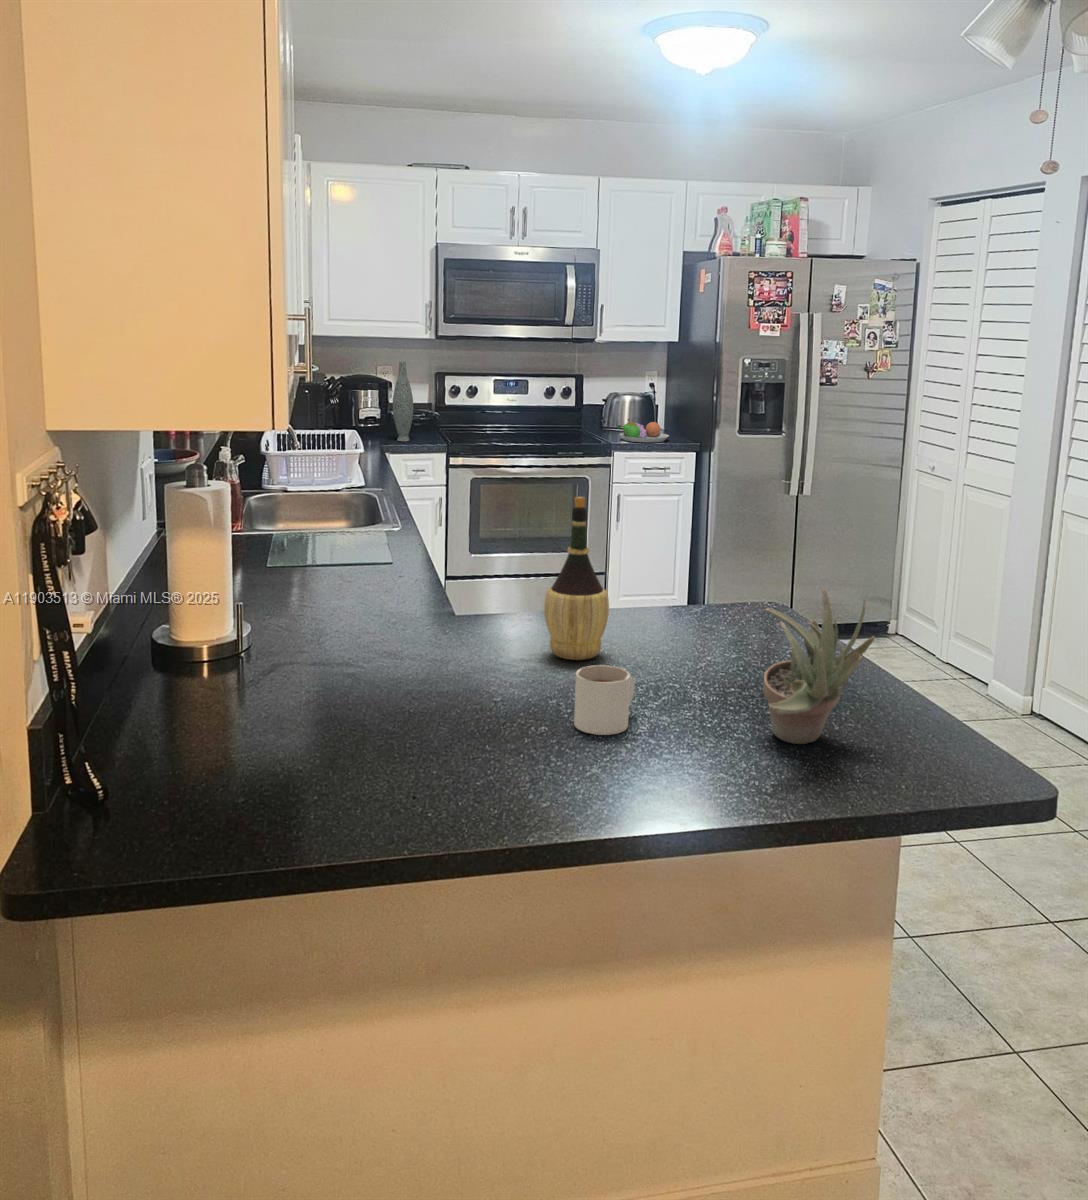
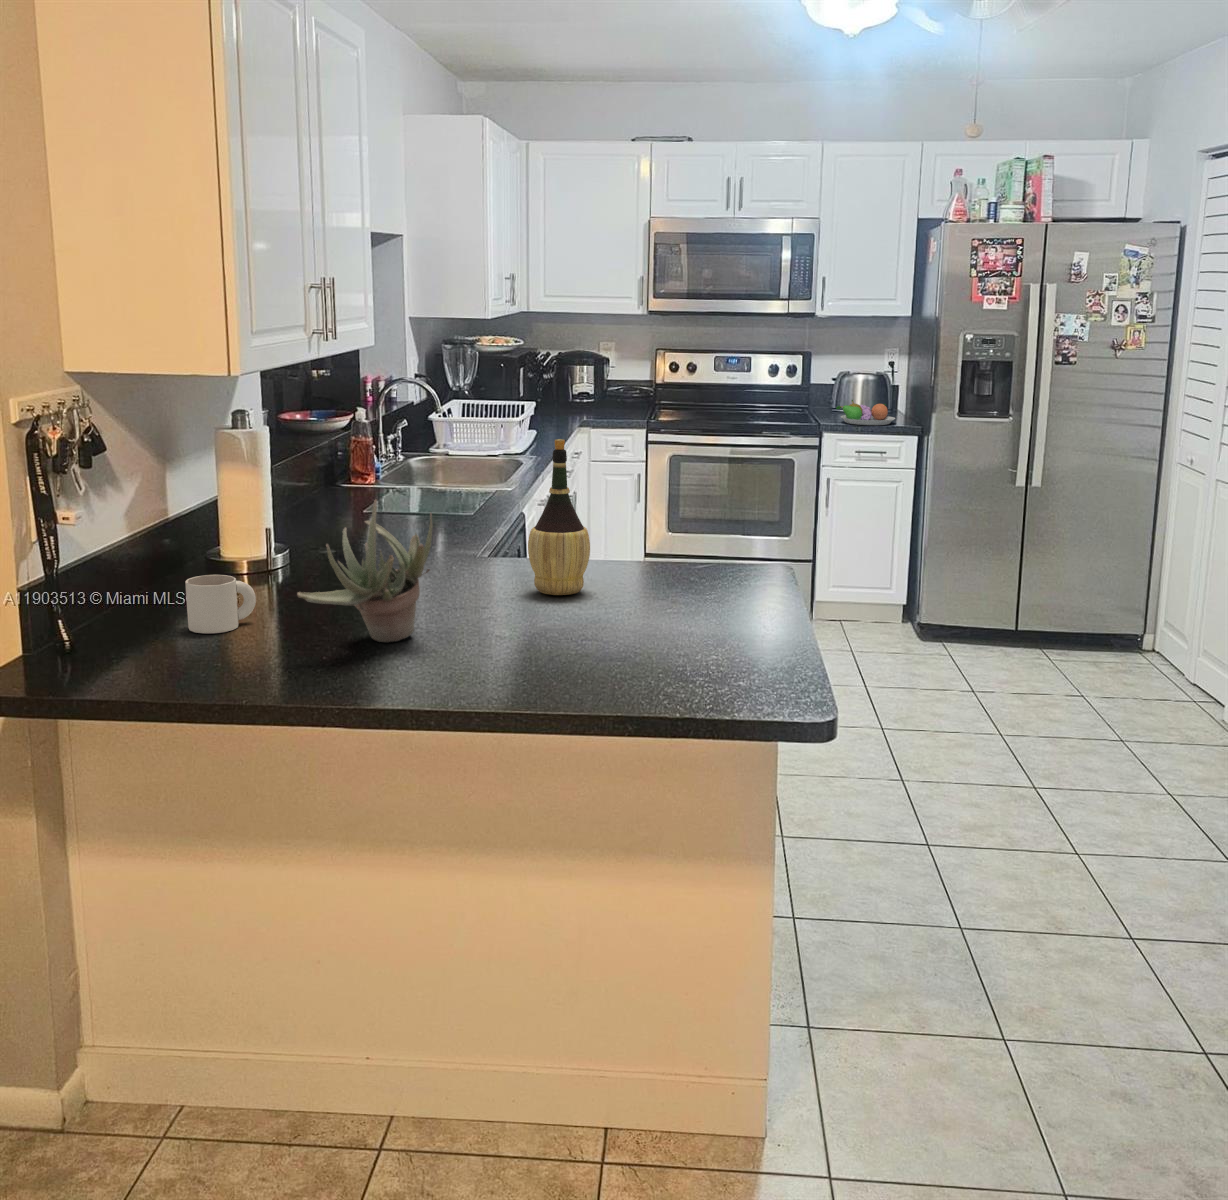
vase: present [393,362,413,441] -> none [602,336,624,418]
succulent plant: present [763,589,875,744] -> present [298,499,433,642]
mug: present [574,665,634,735] -> present [185,575,256,633]

